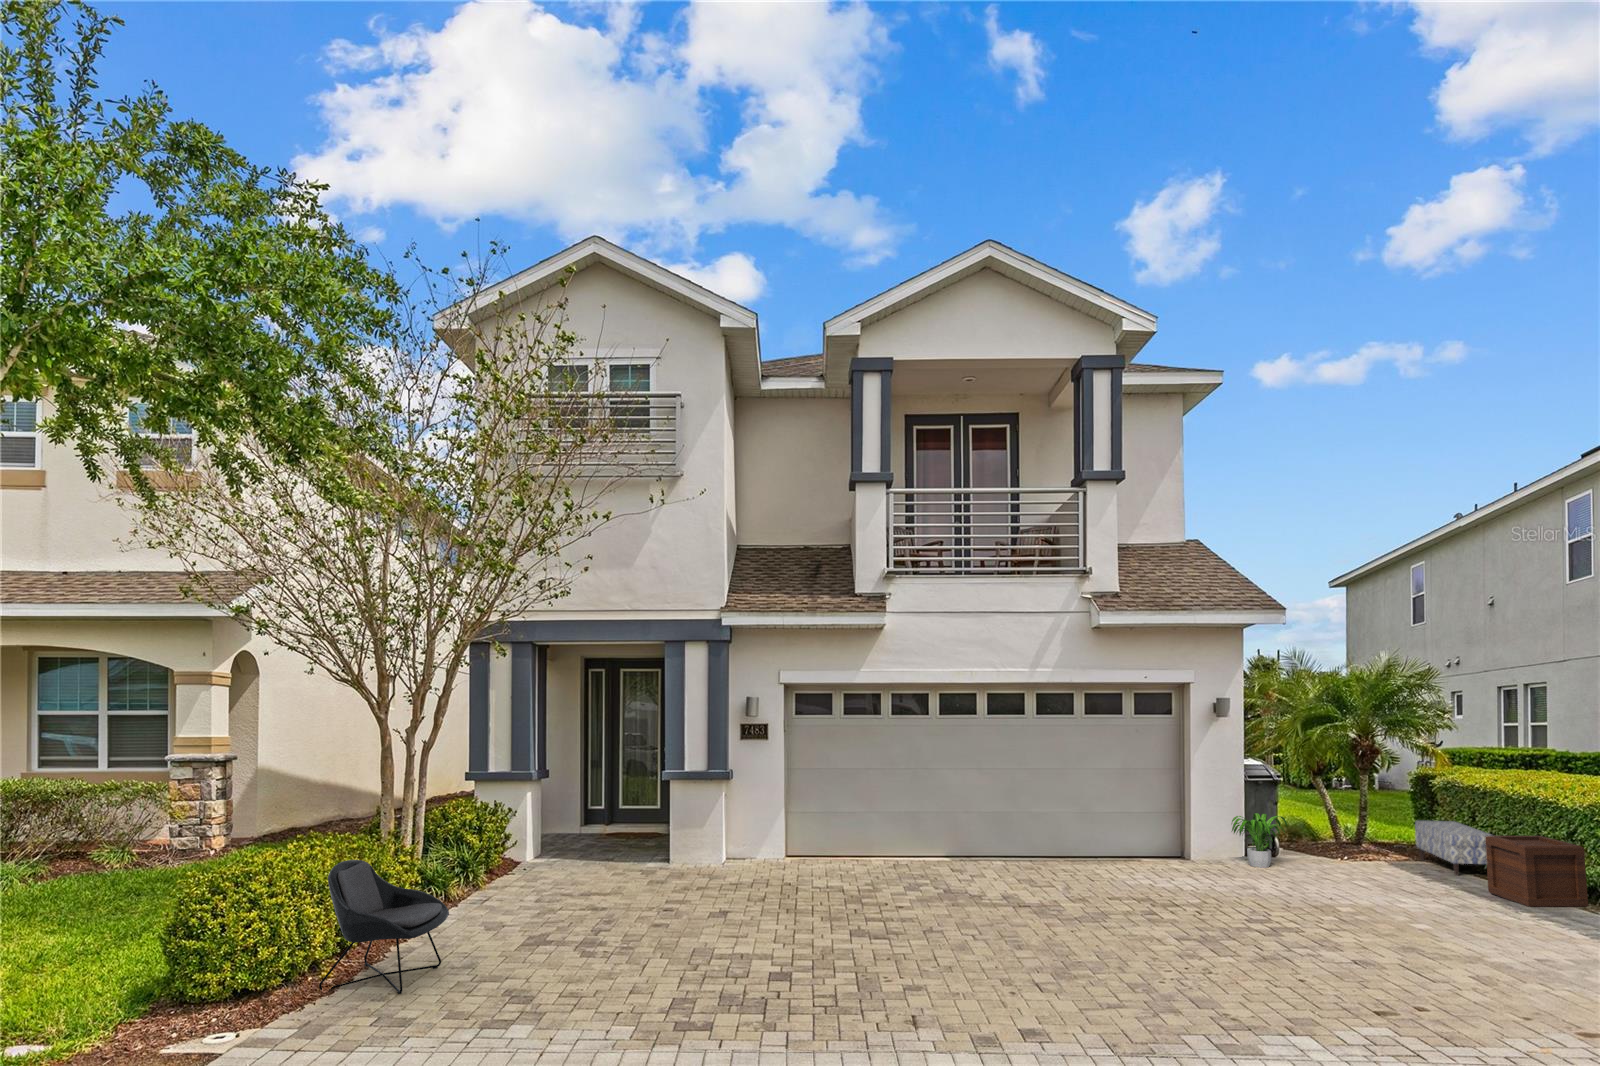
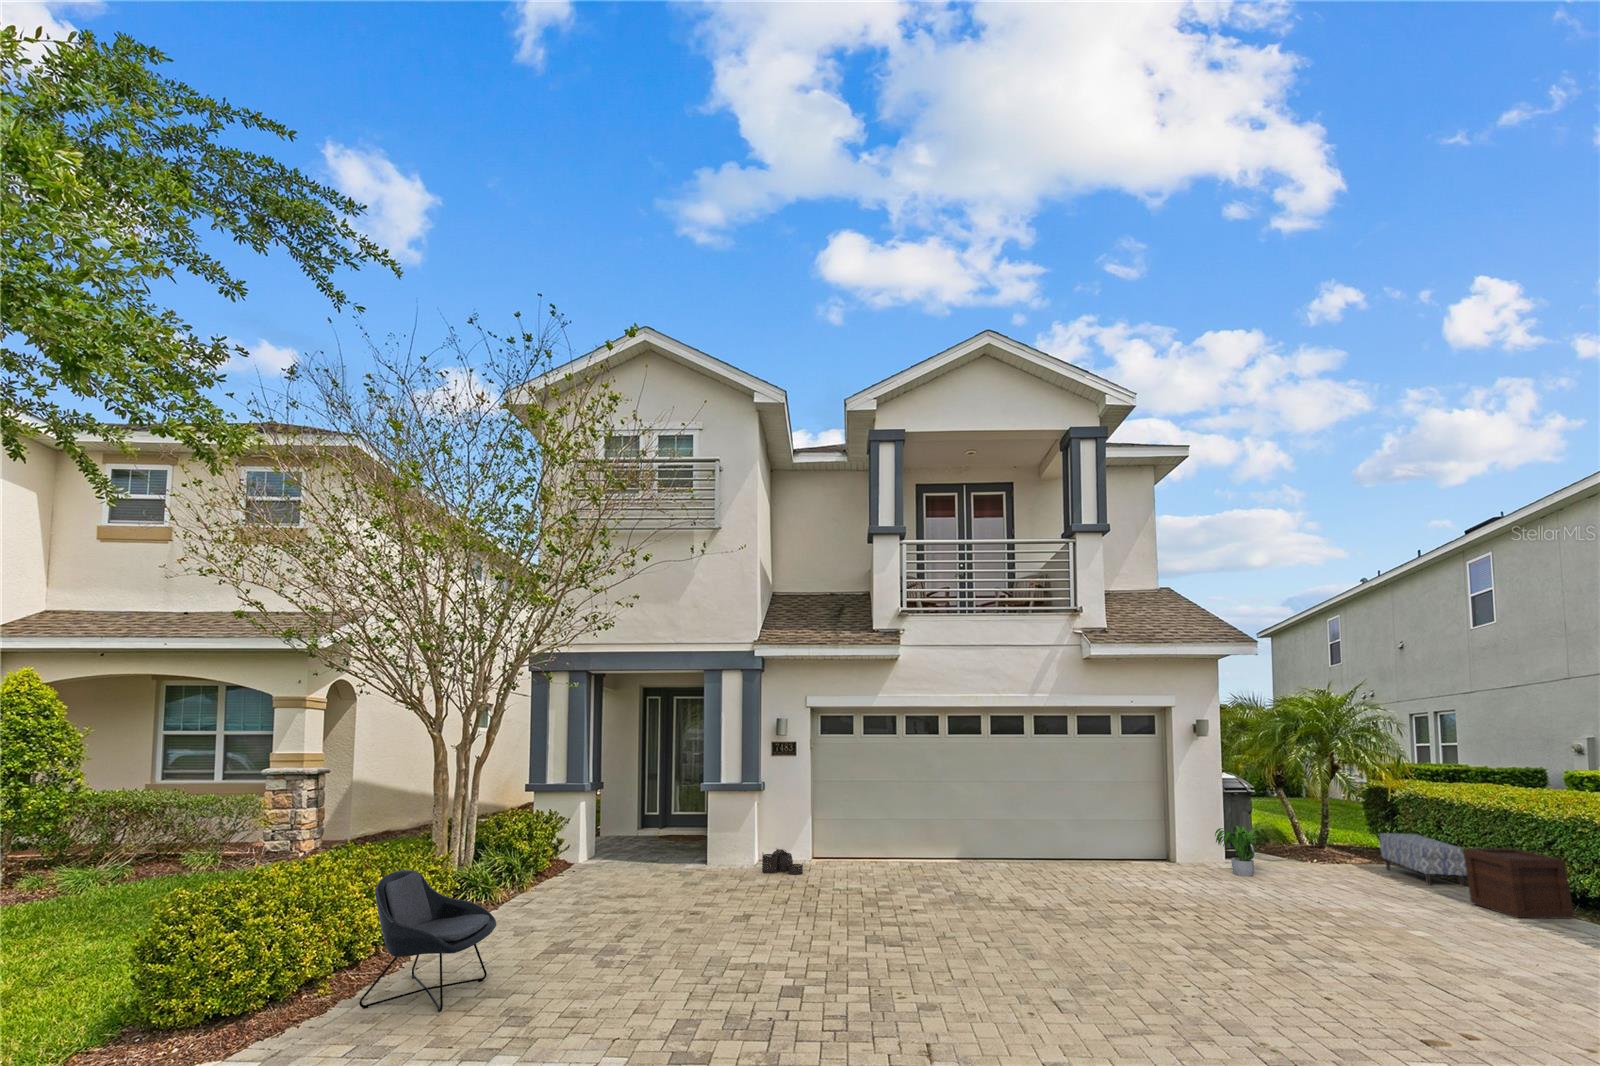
woven basket: none [728,839,773,868] -> present [762,849,803,875]

